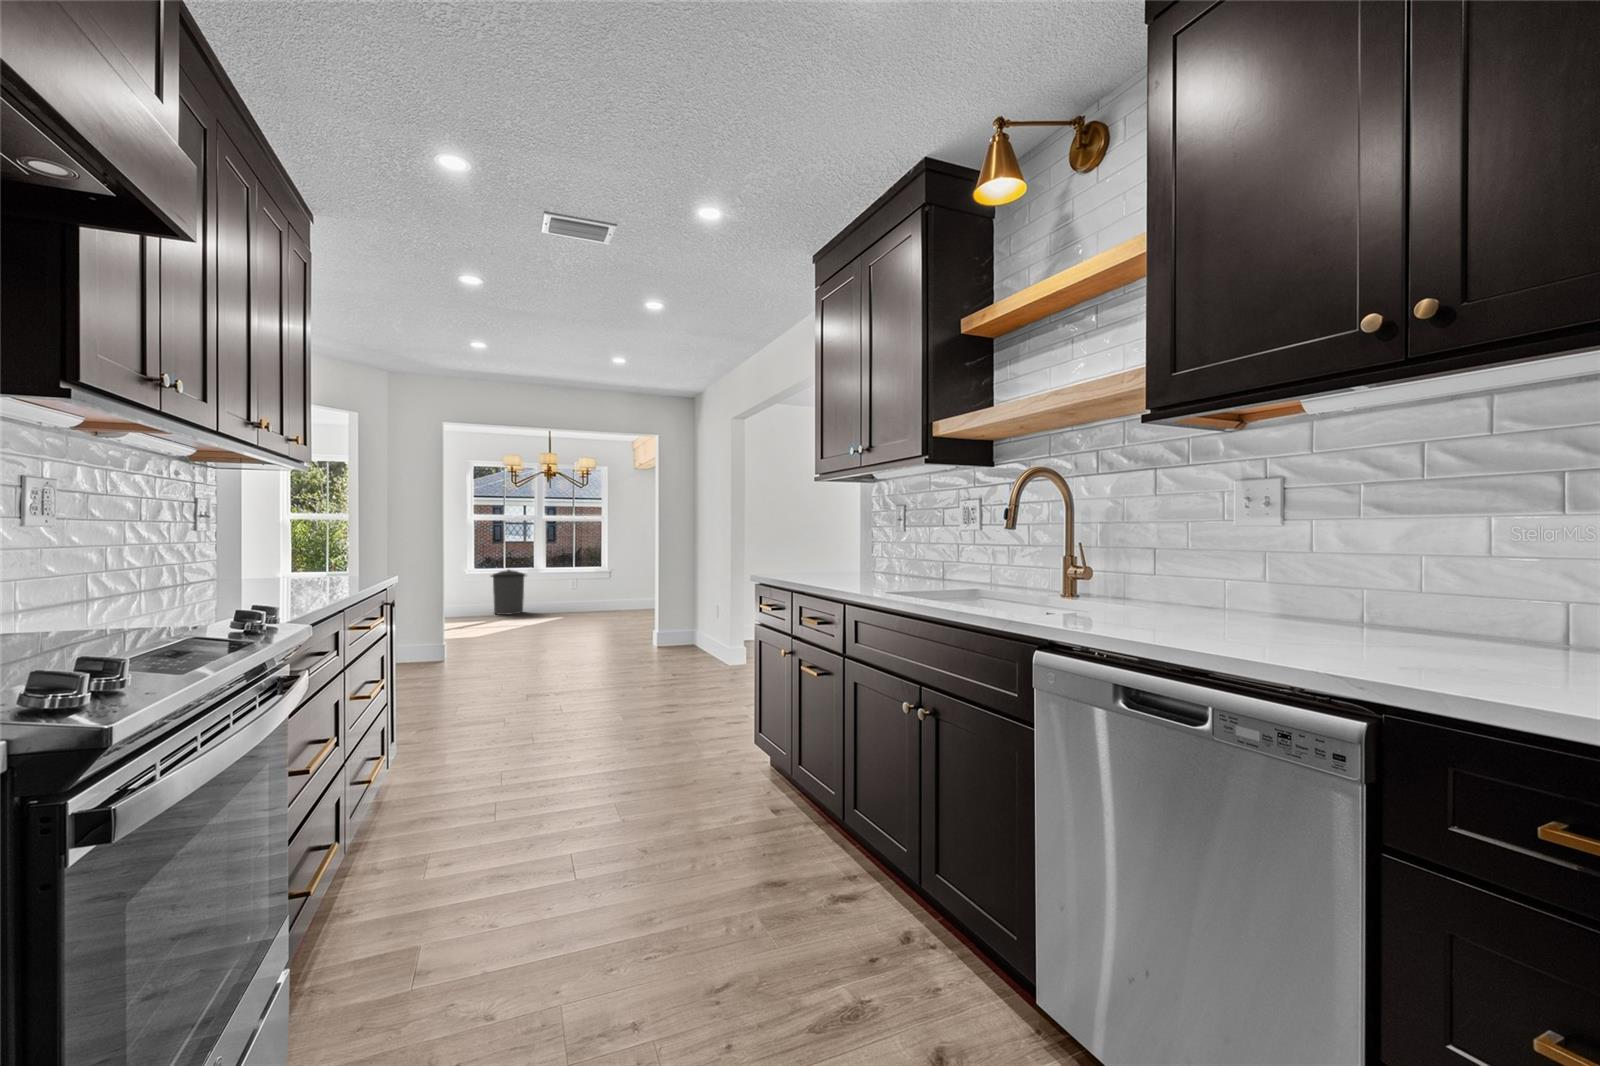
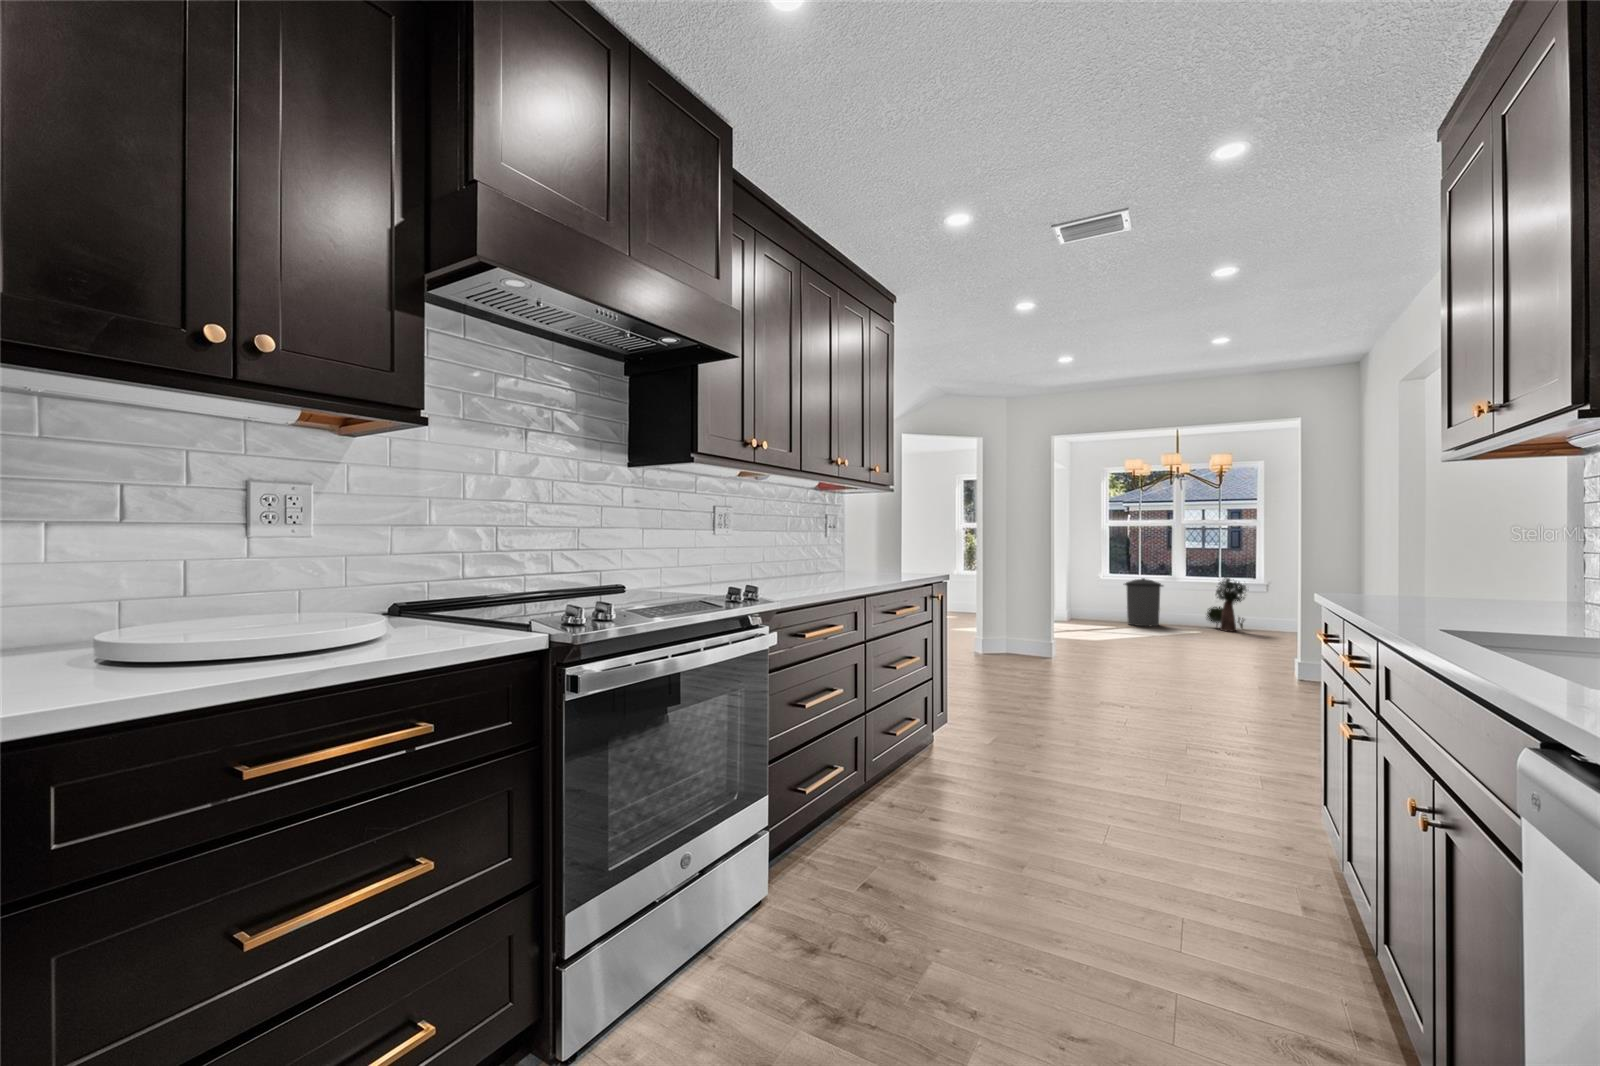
potted plant: none [562,565,597,611] -> present [1207,577,1246,632]

